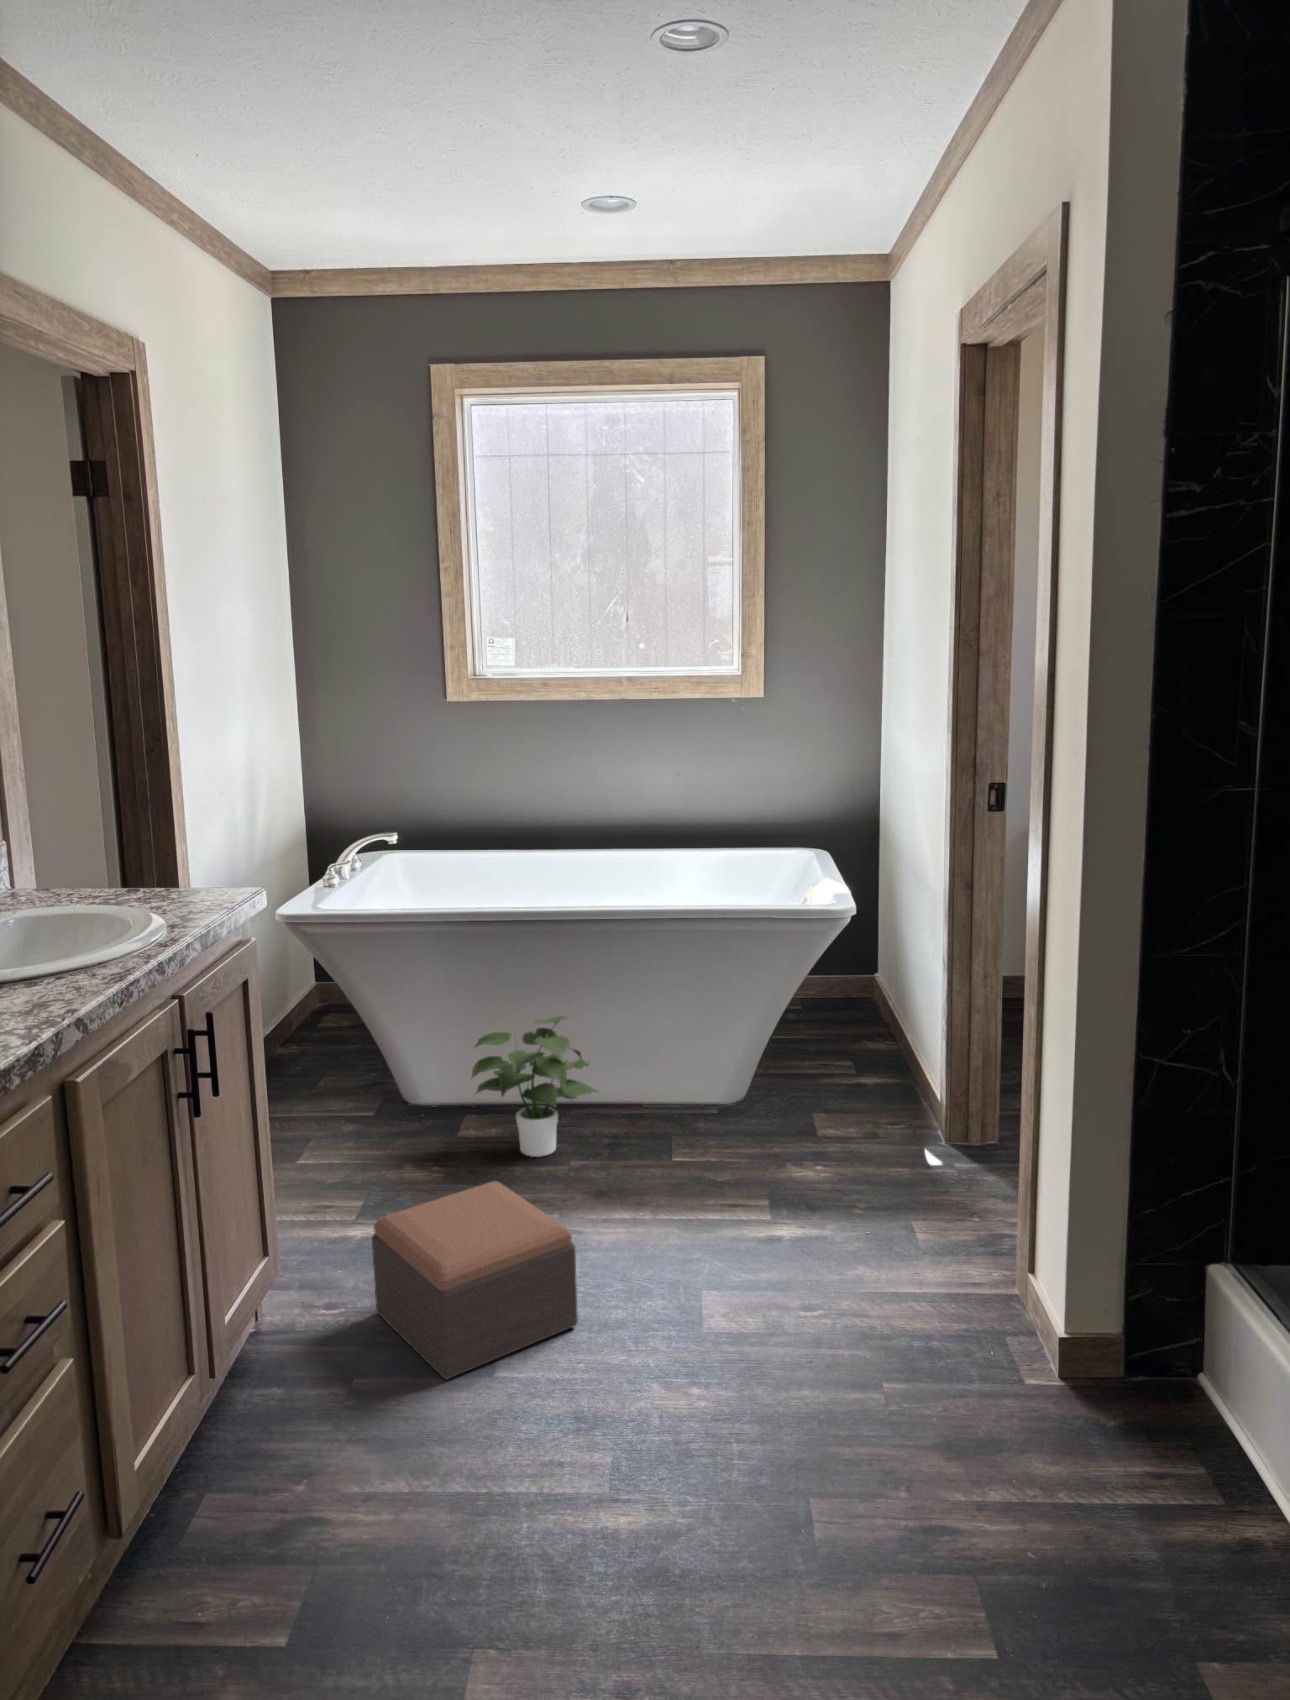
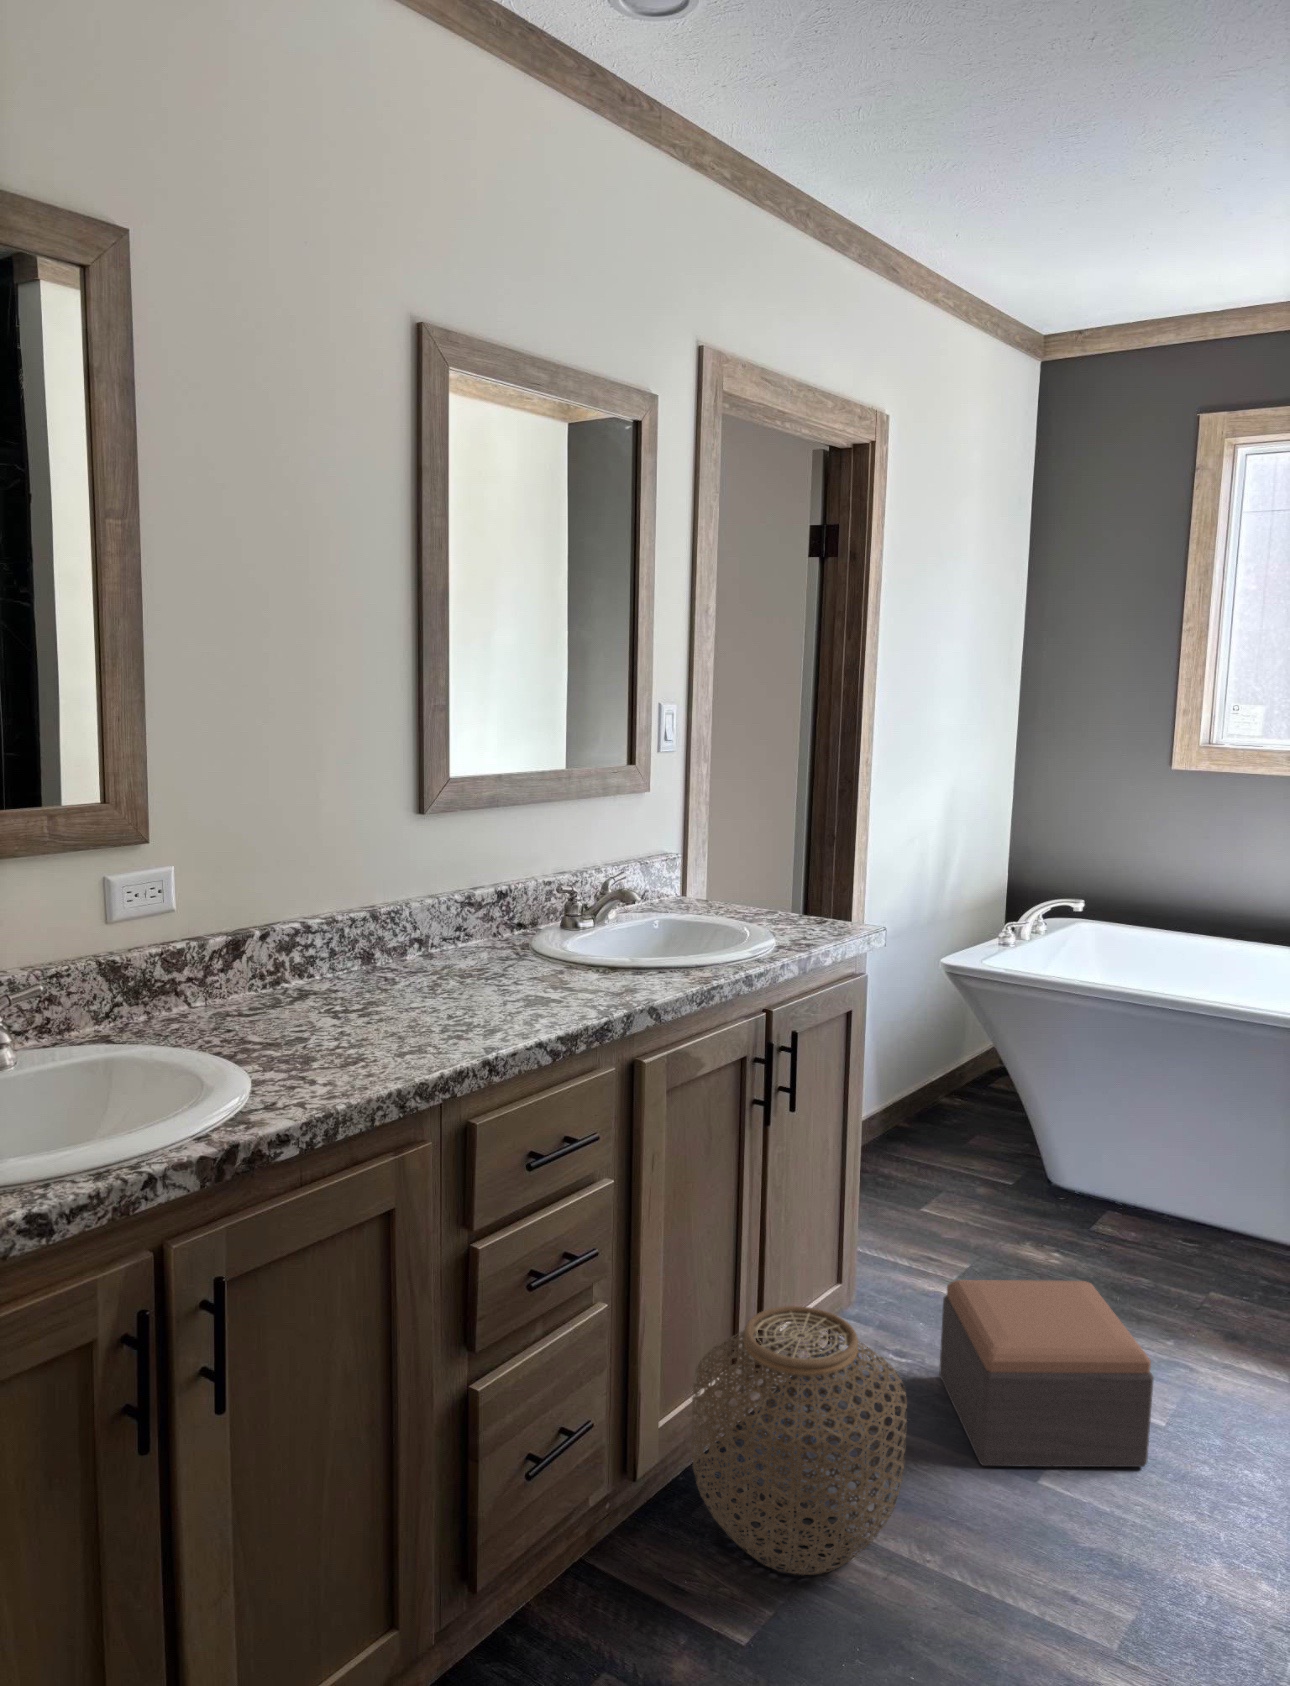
potted plant: present [472,1016,599,1157] -> none [1107,1126,1263,1280]
woven basket: none [169,1288,402,1563] -> present [691,1306,907,1575]

